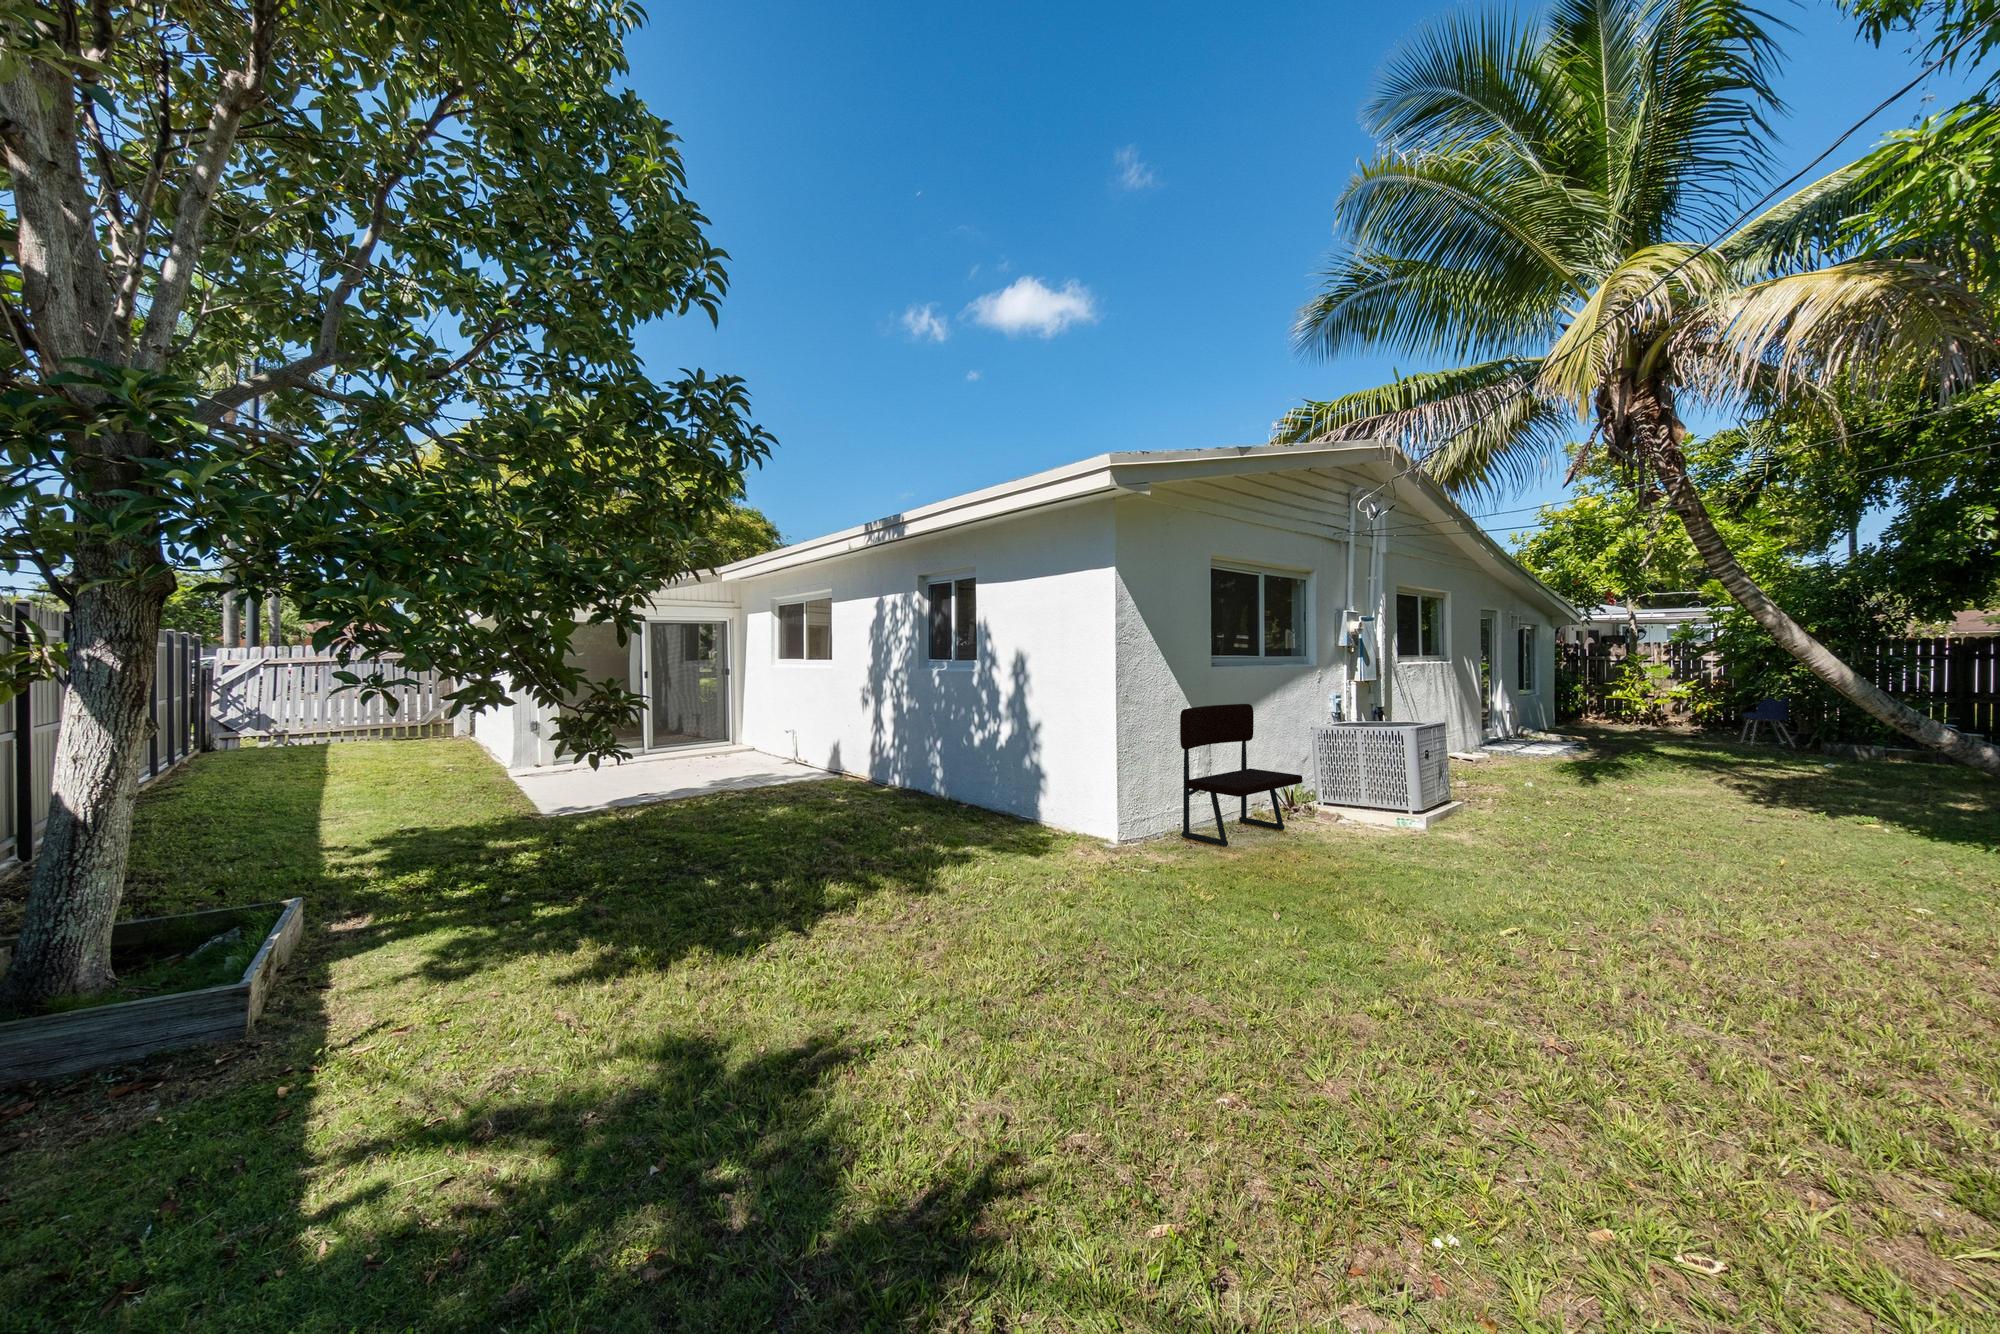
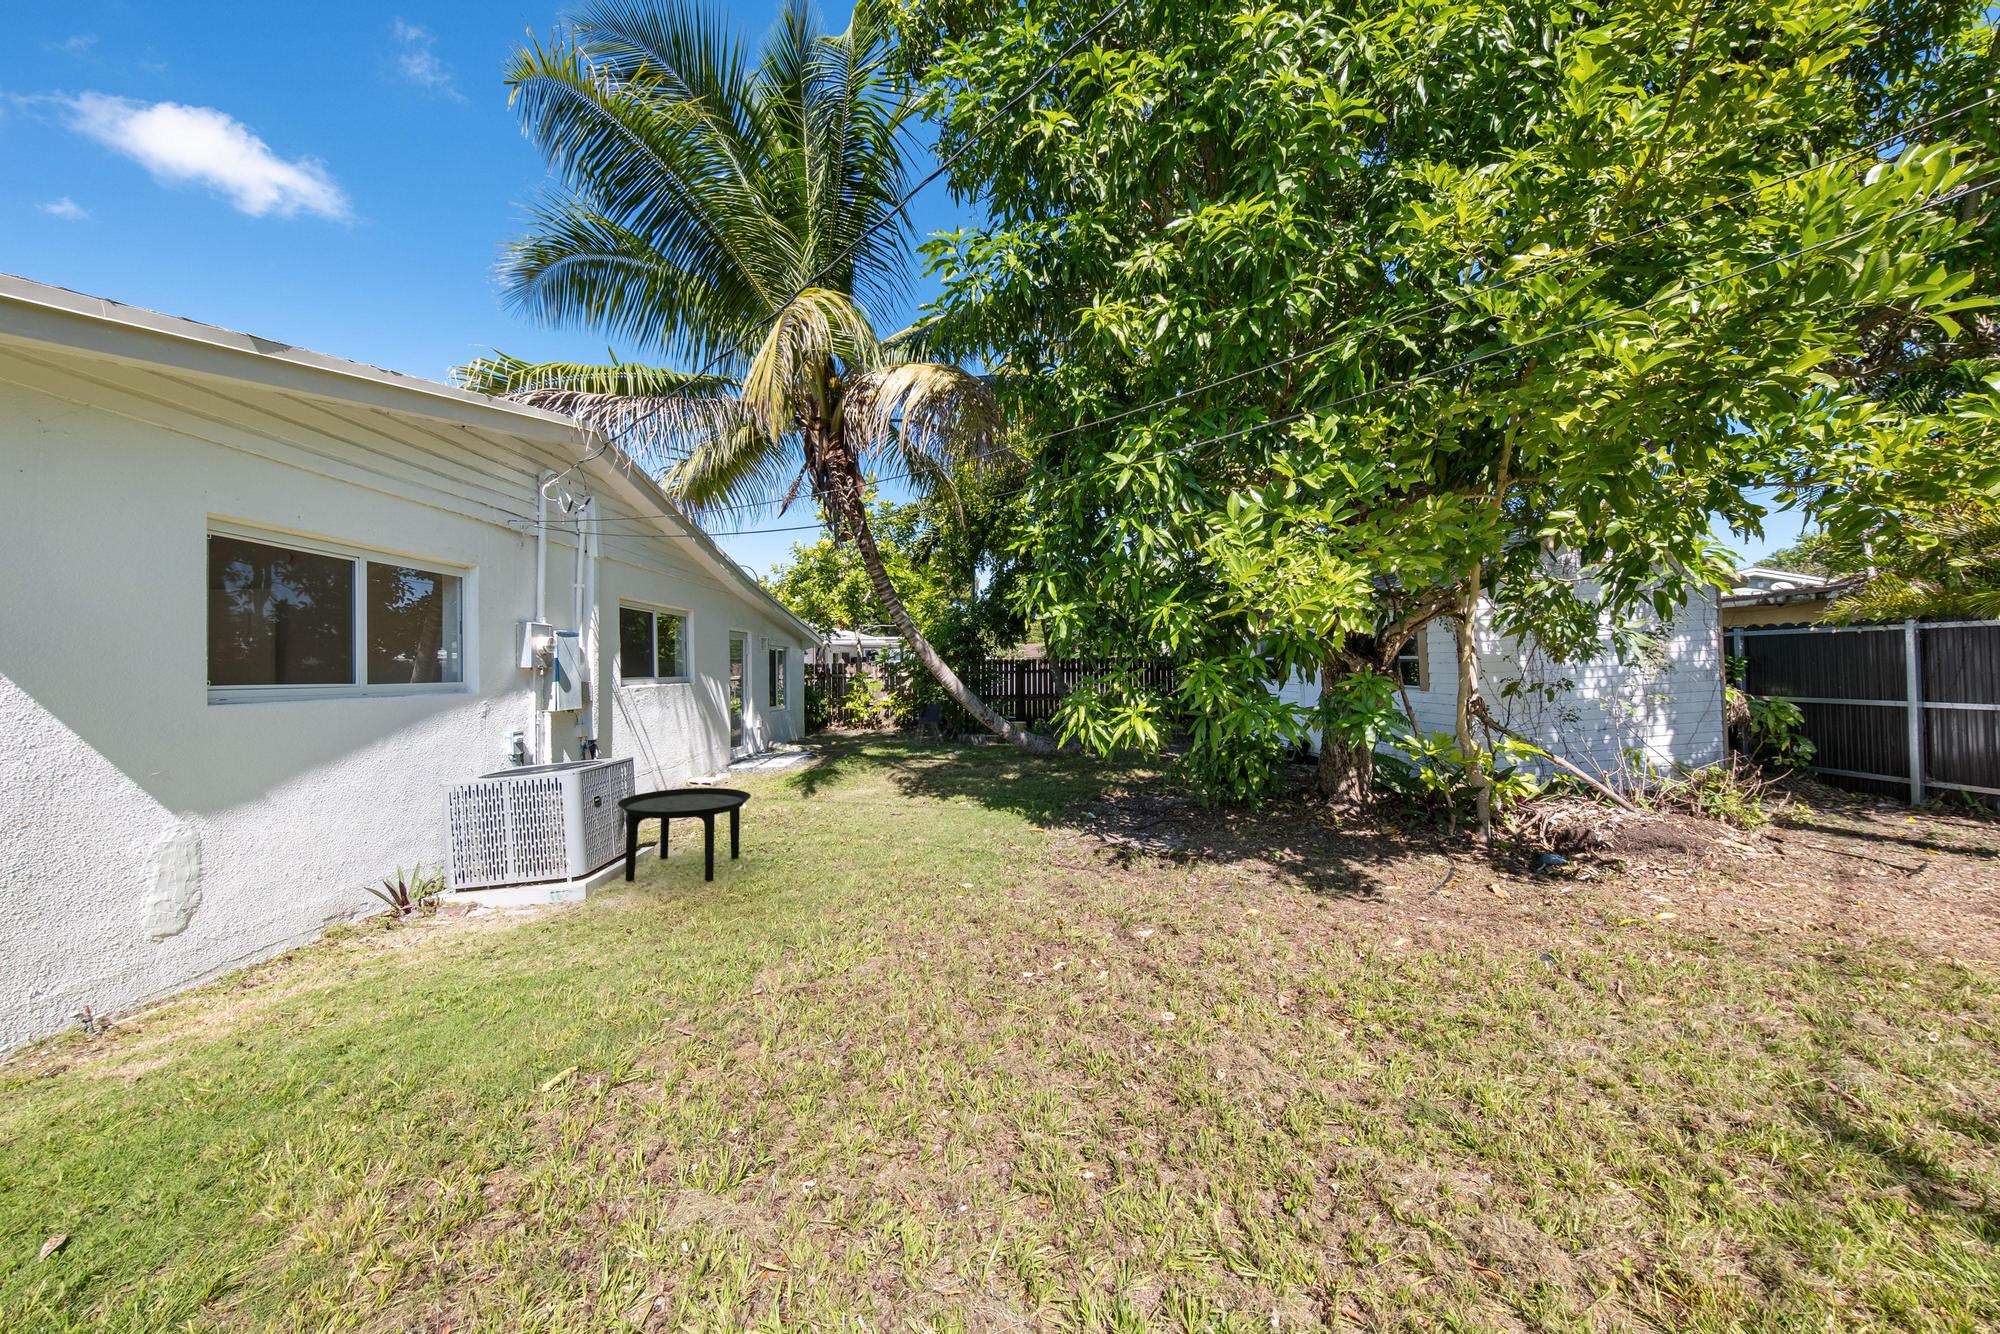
bench: present [1180,704,1302,847] -> none [38,764,372,1042]
round table: none [1439,752,1571,835] -> present [618,788,751,881]

